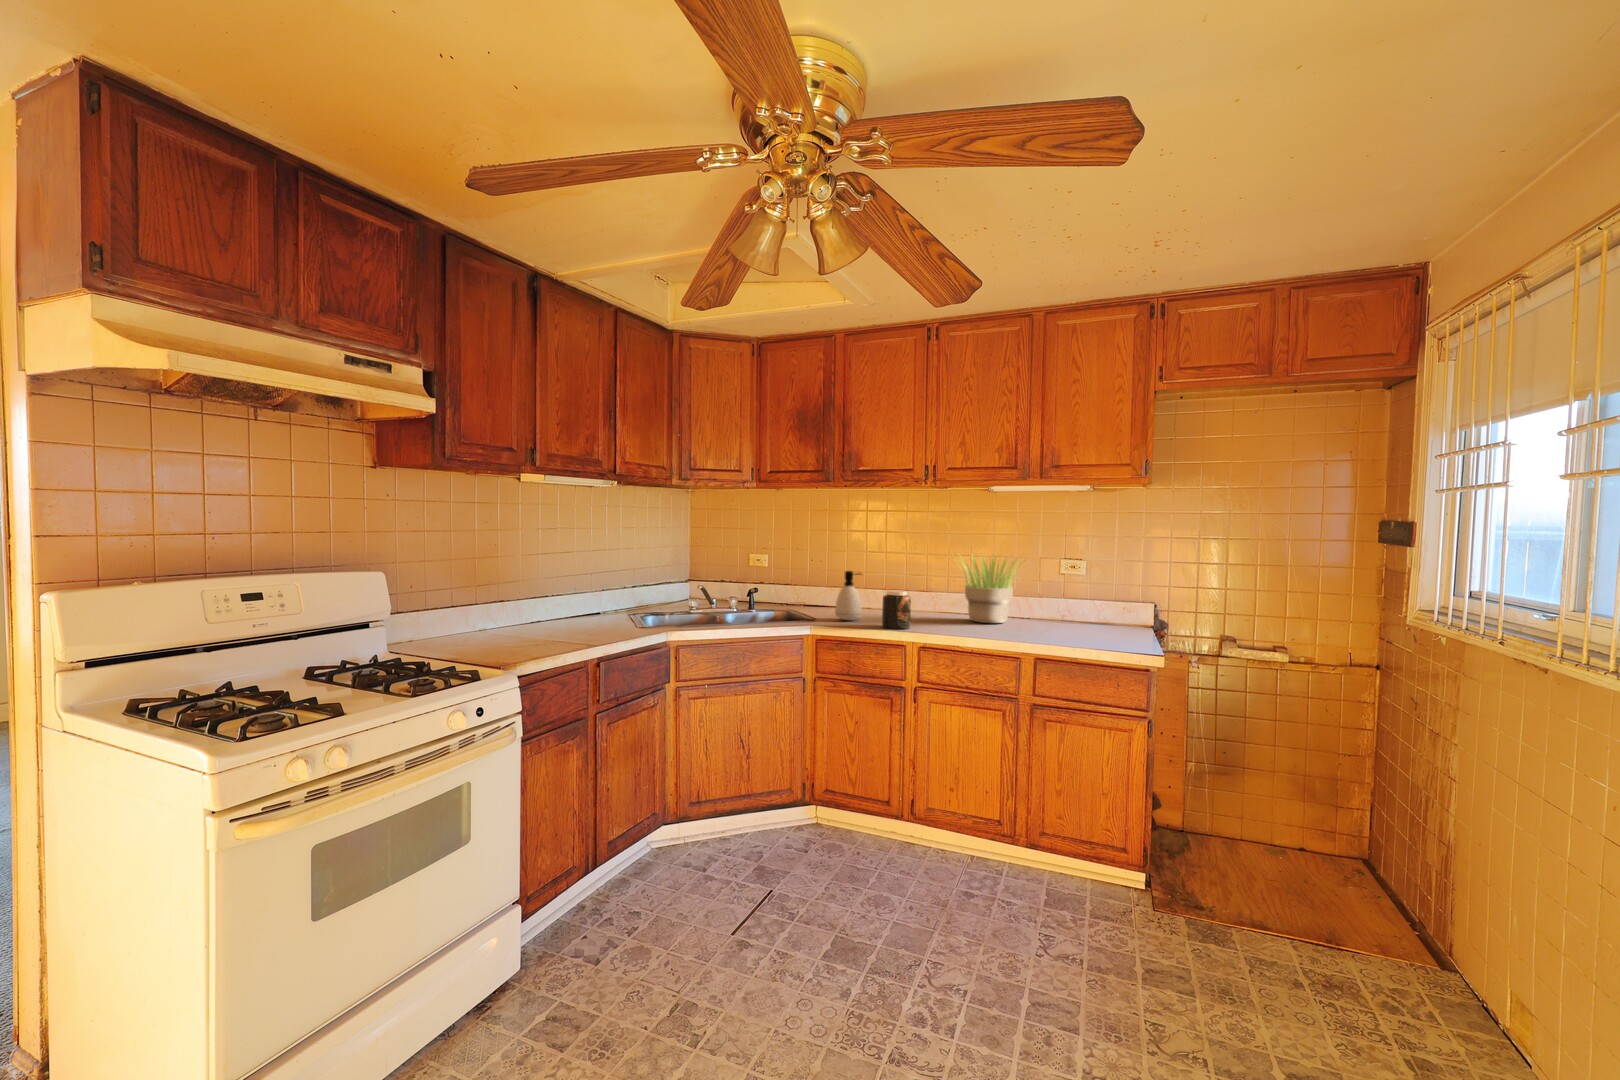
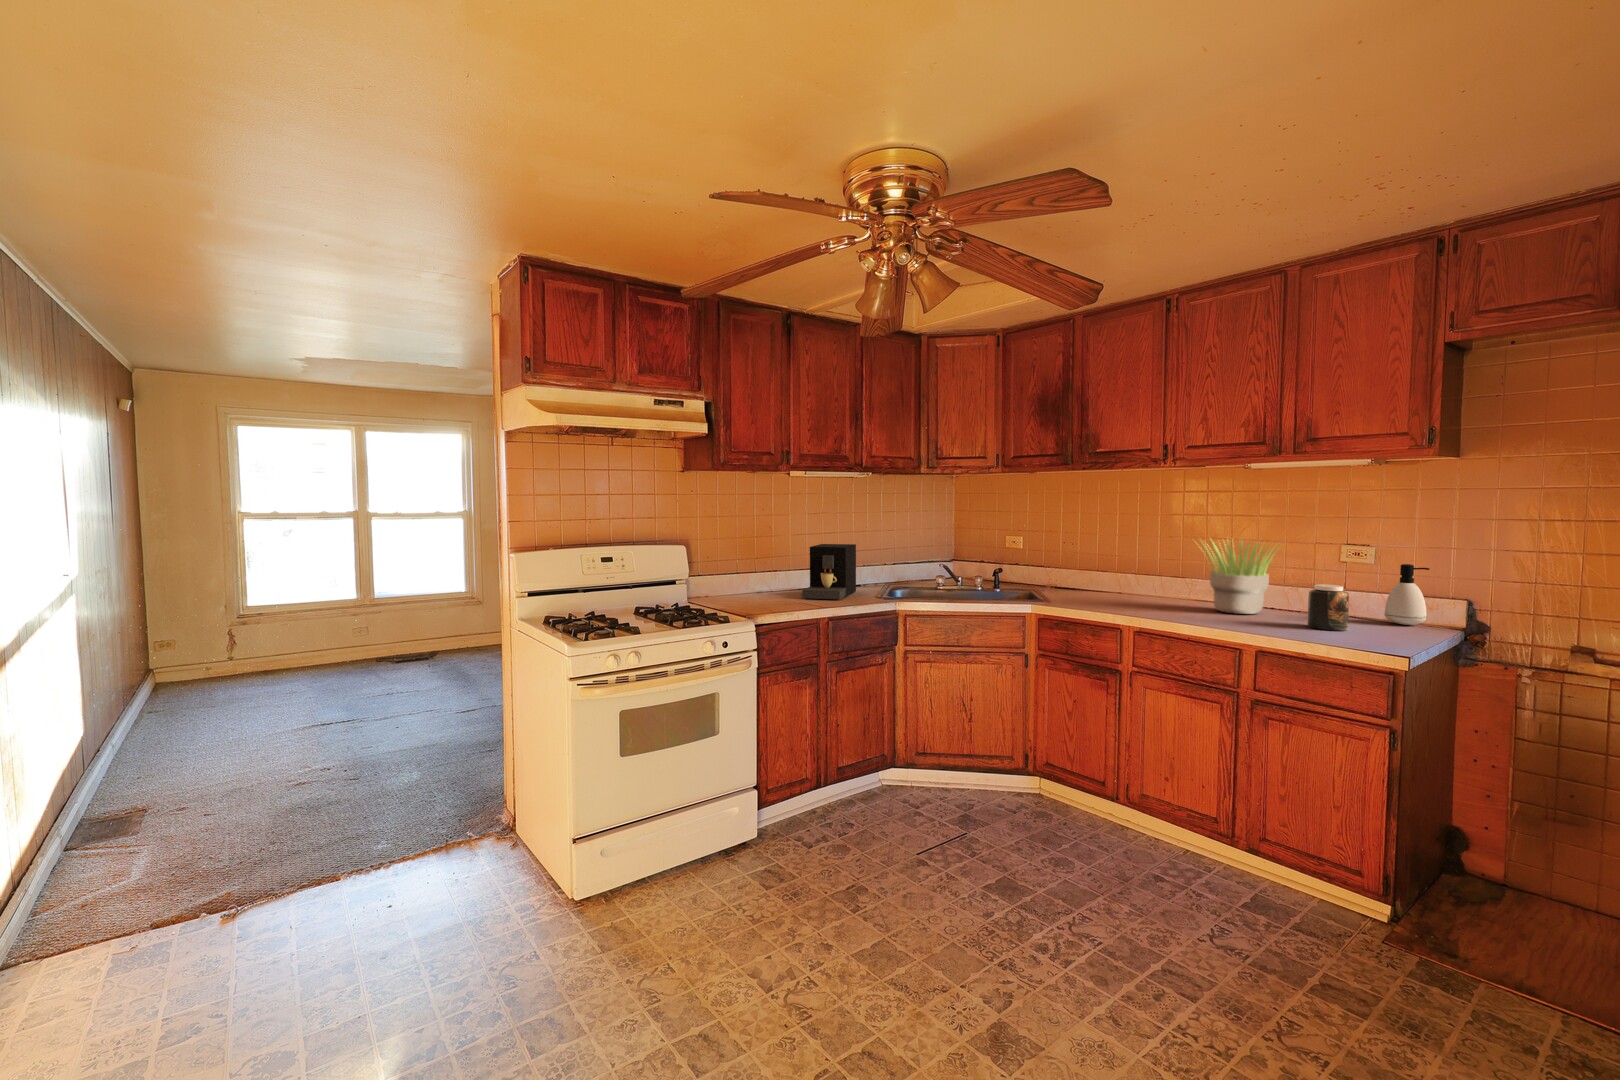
coffee maker: none [550,566,606,636] -> present [802,544,856,599]
soap dispenser: present [835,571,862,620] -> present [1385,564,1429,625]
jar: present [882,590,911,629] -> present [1307,584,1349,631]

